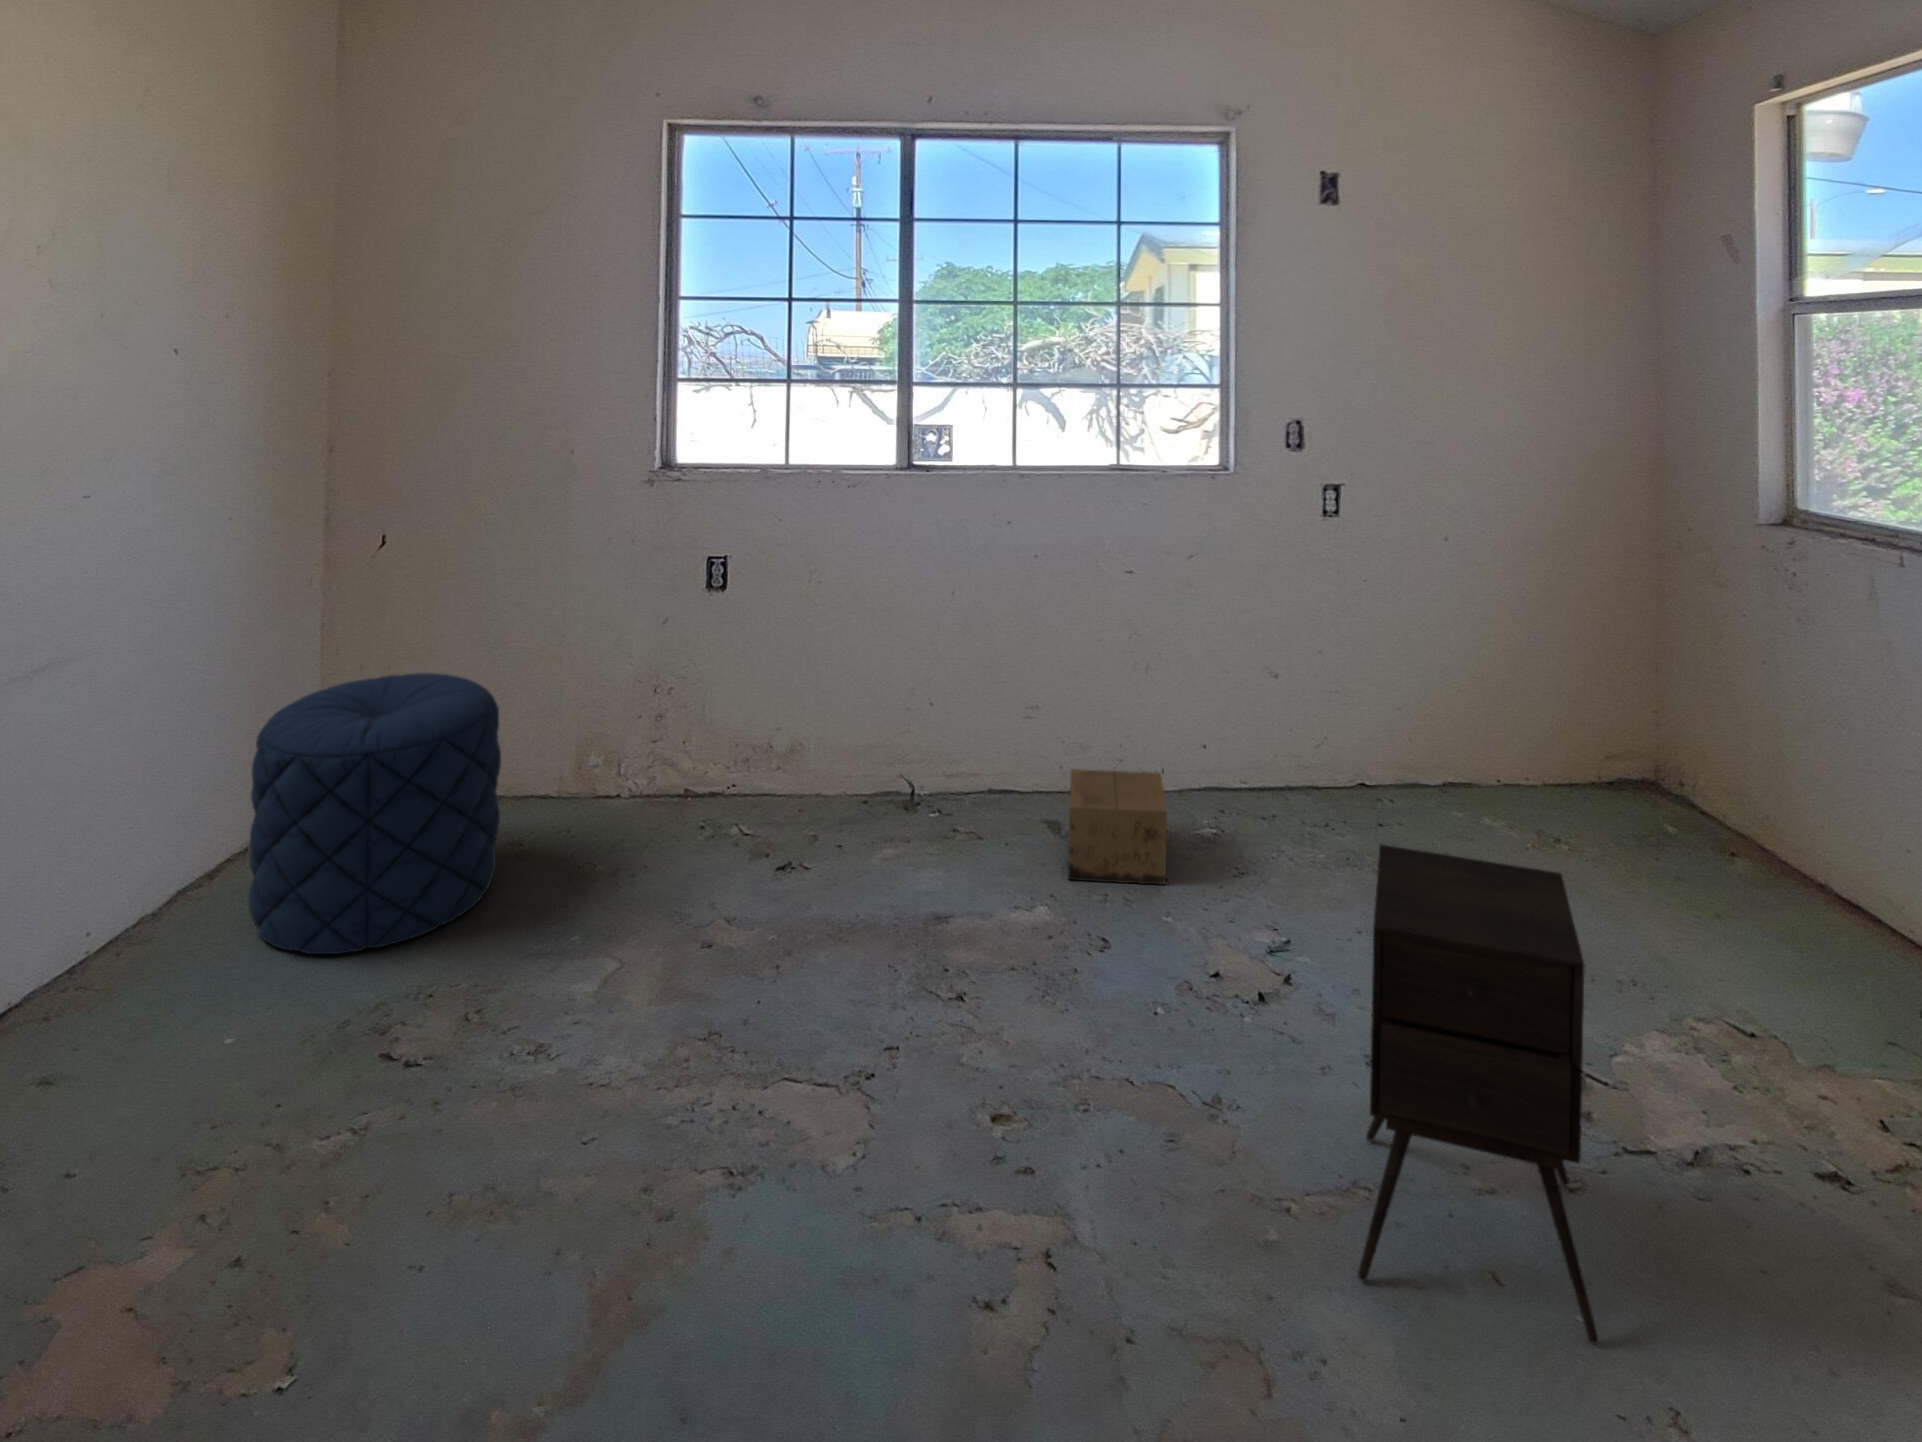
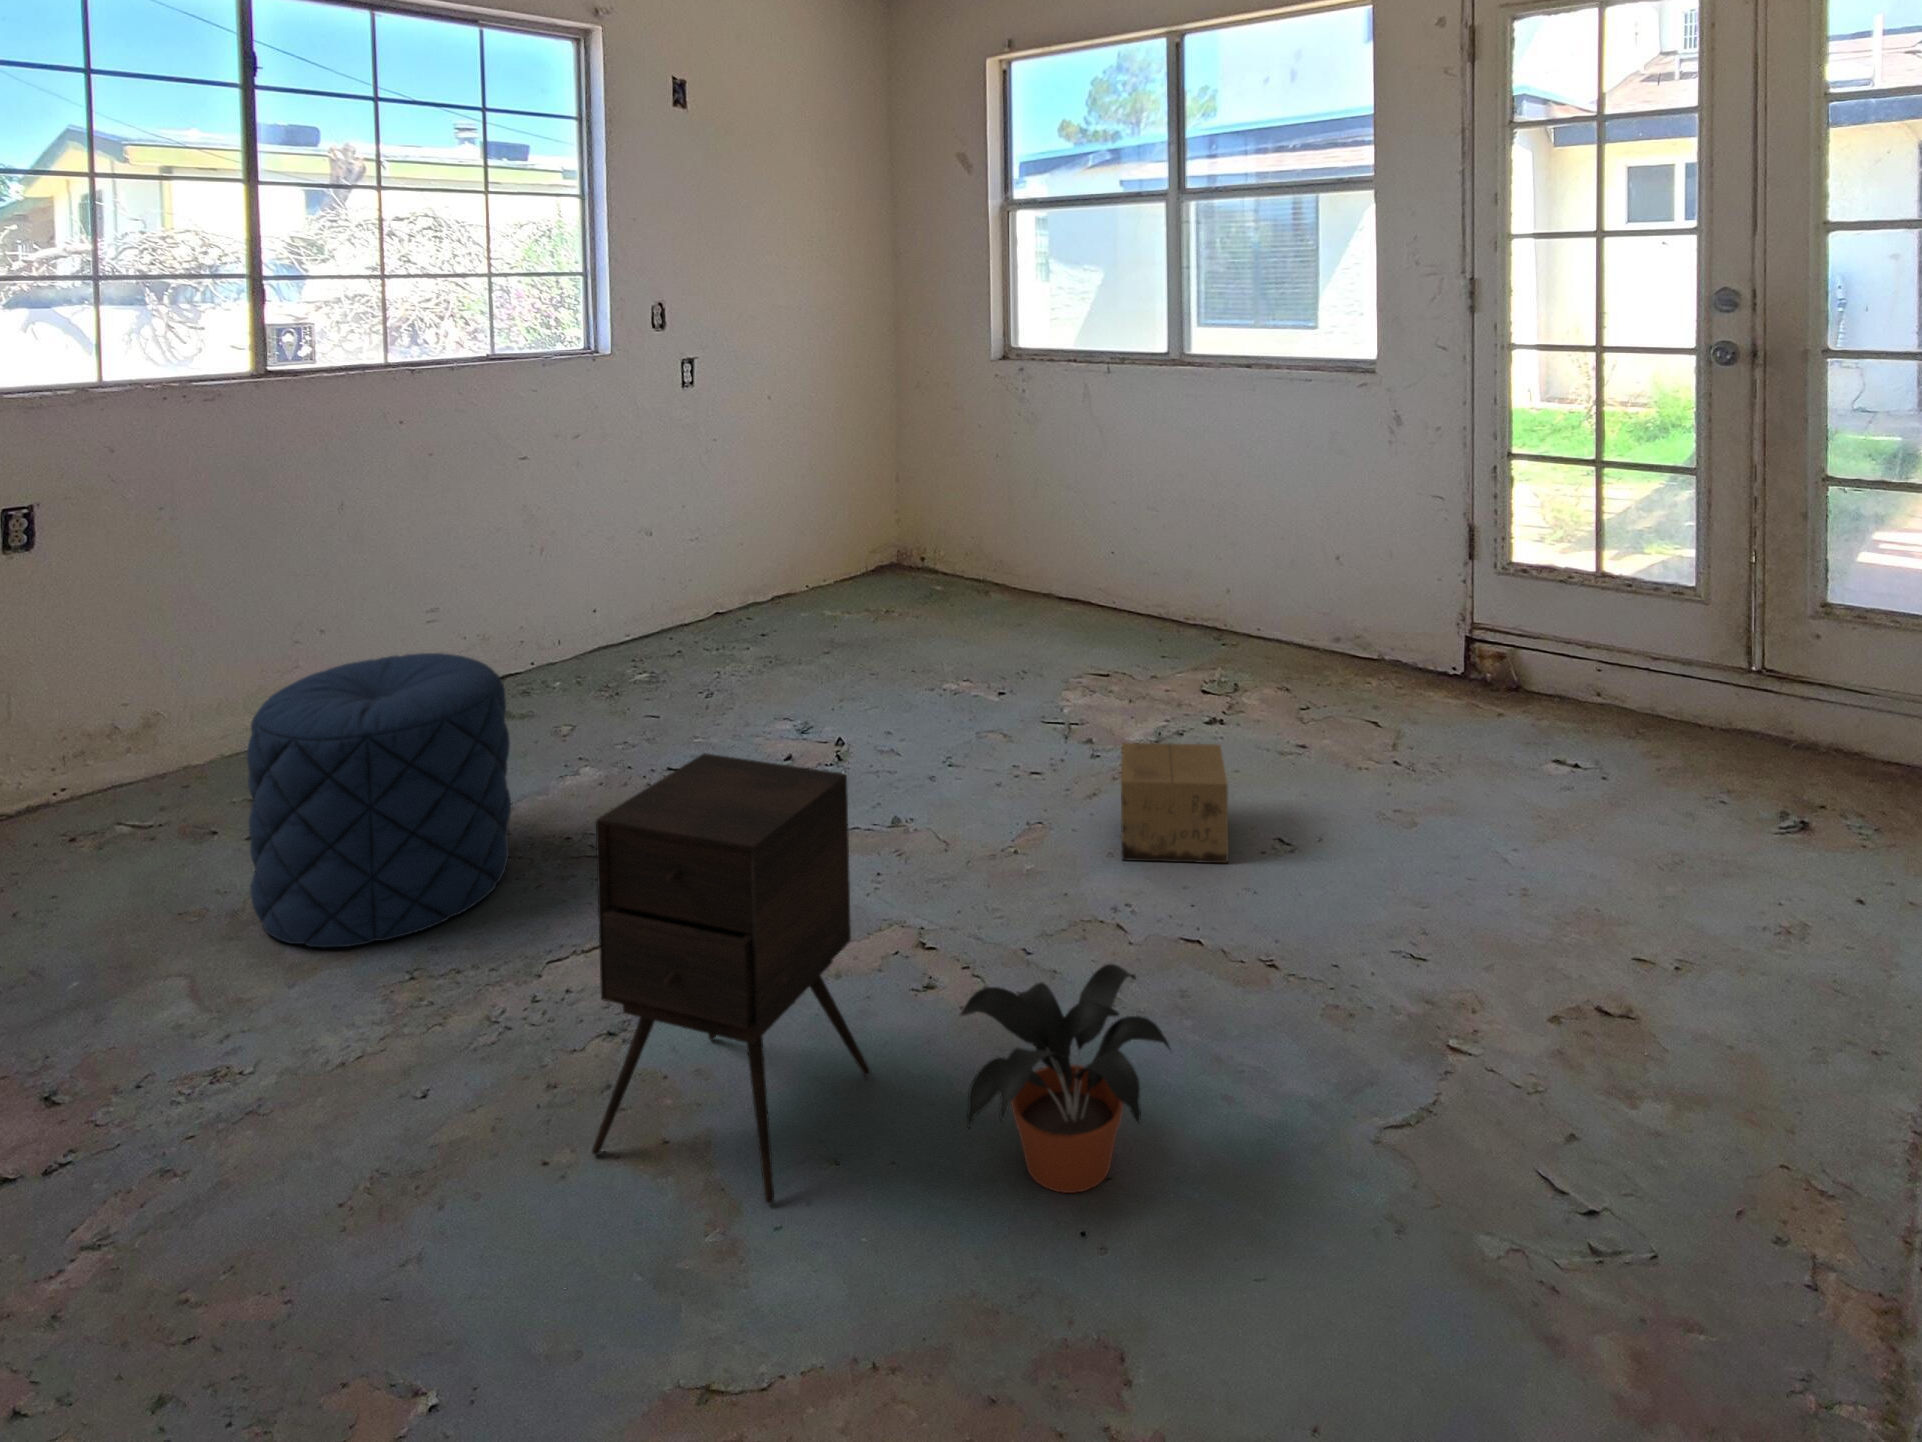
side table: present [1358,845,1598,1344] -> present [592,753,871,1204]
potted plant: none [917,985,1113,1200] -> present [960,964,1170,1193]

